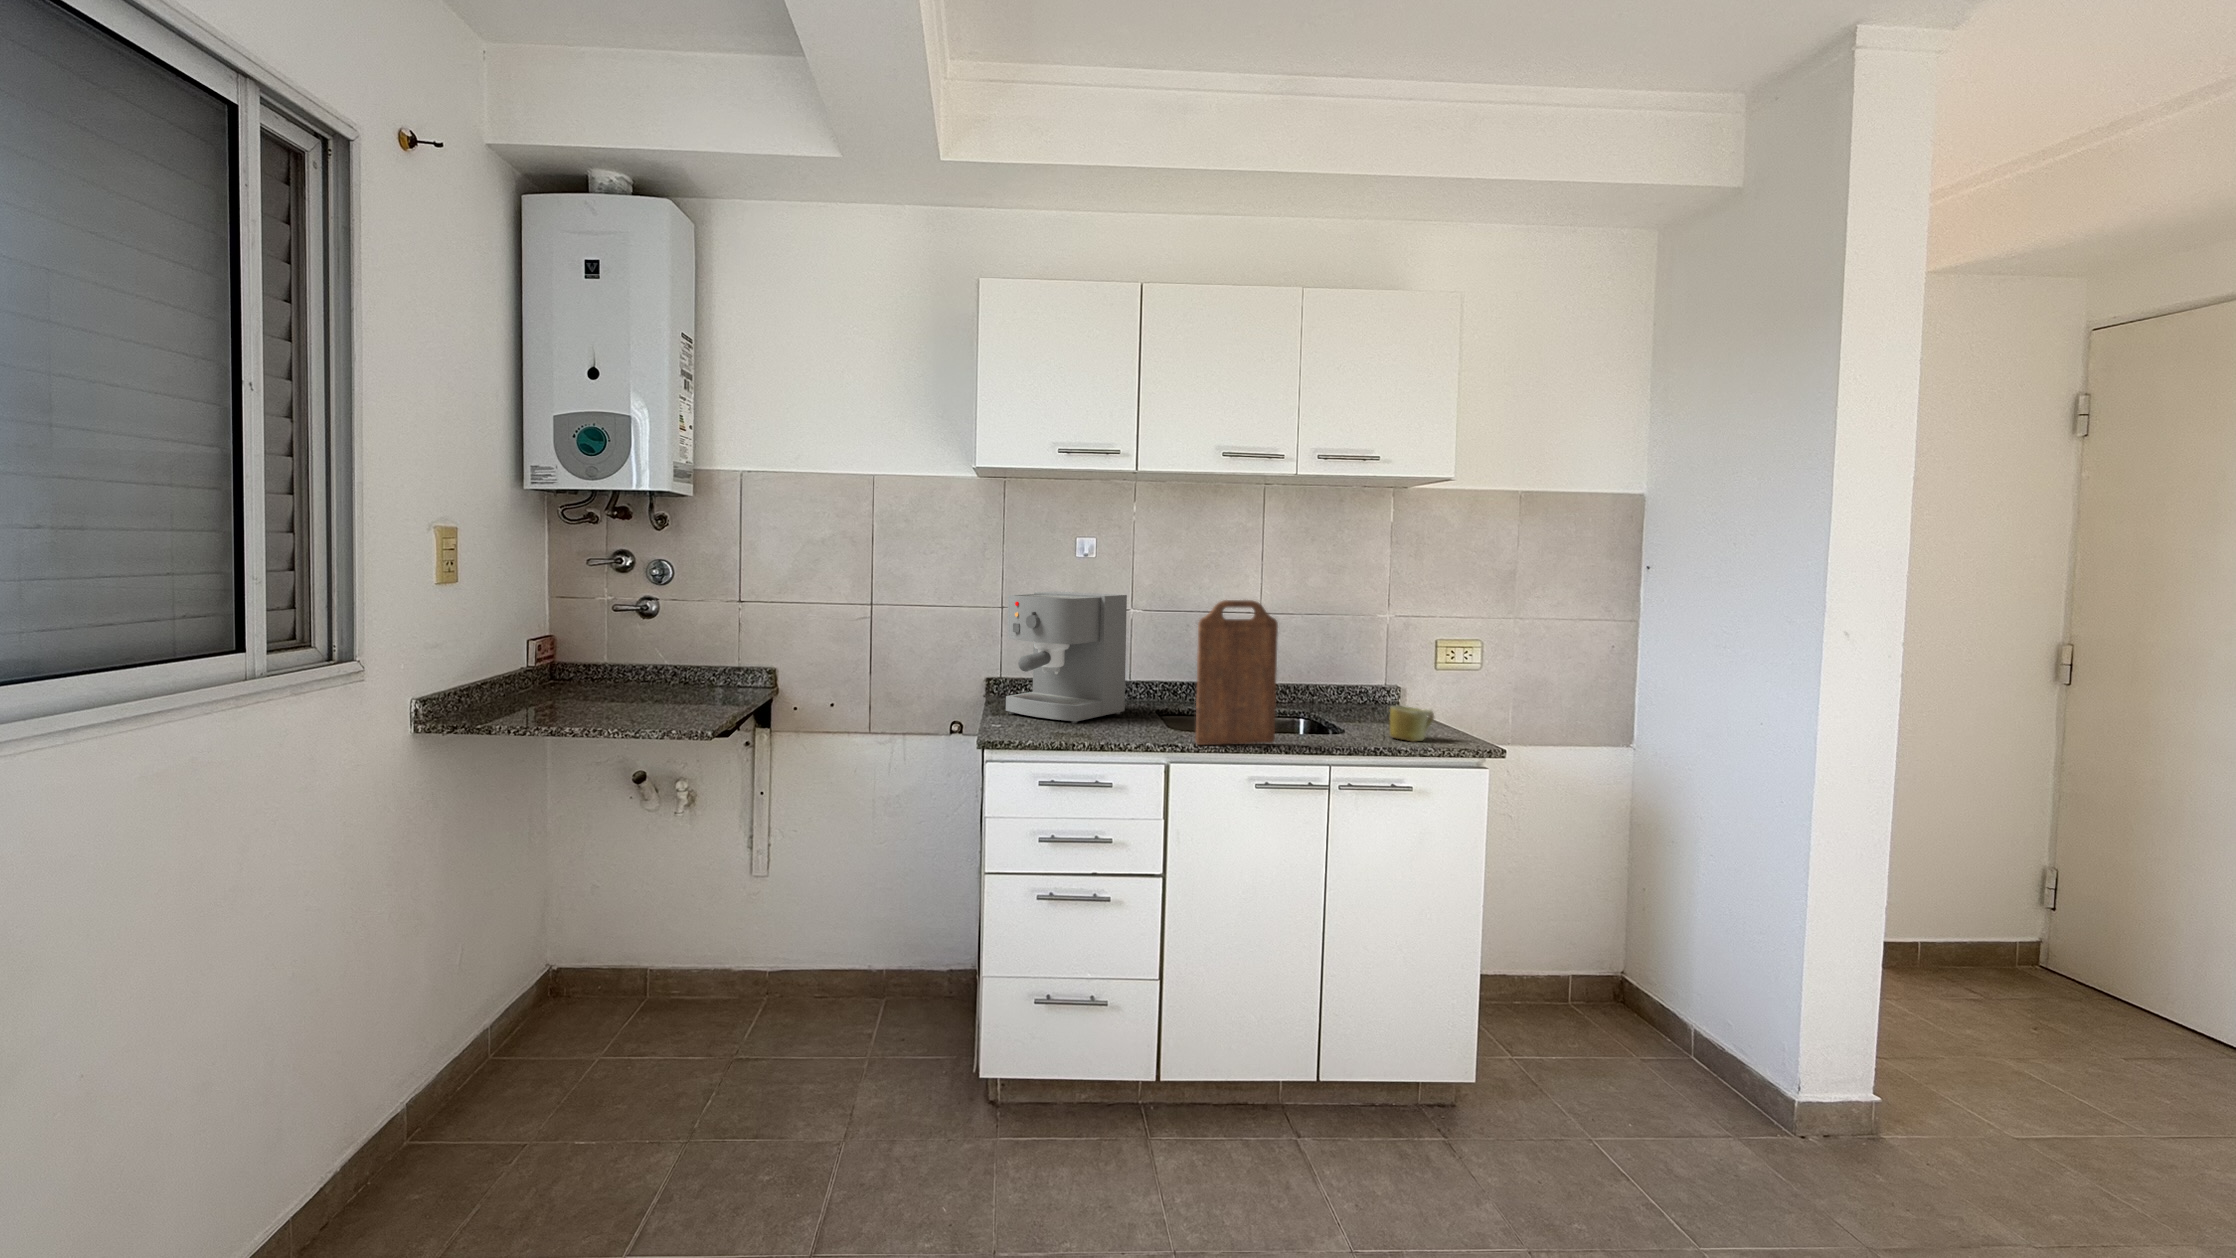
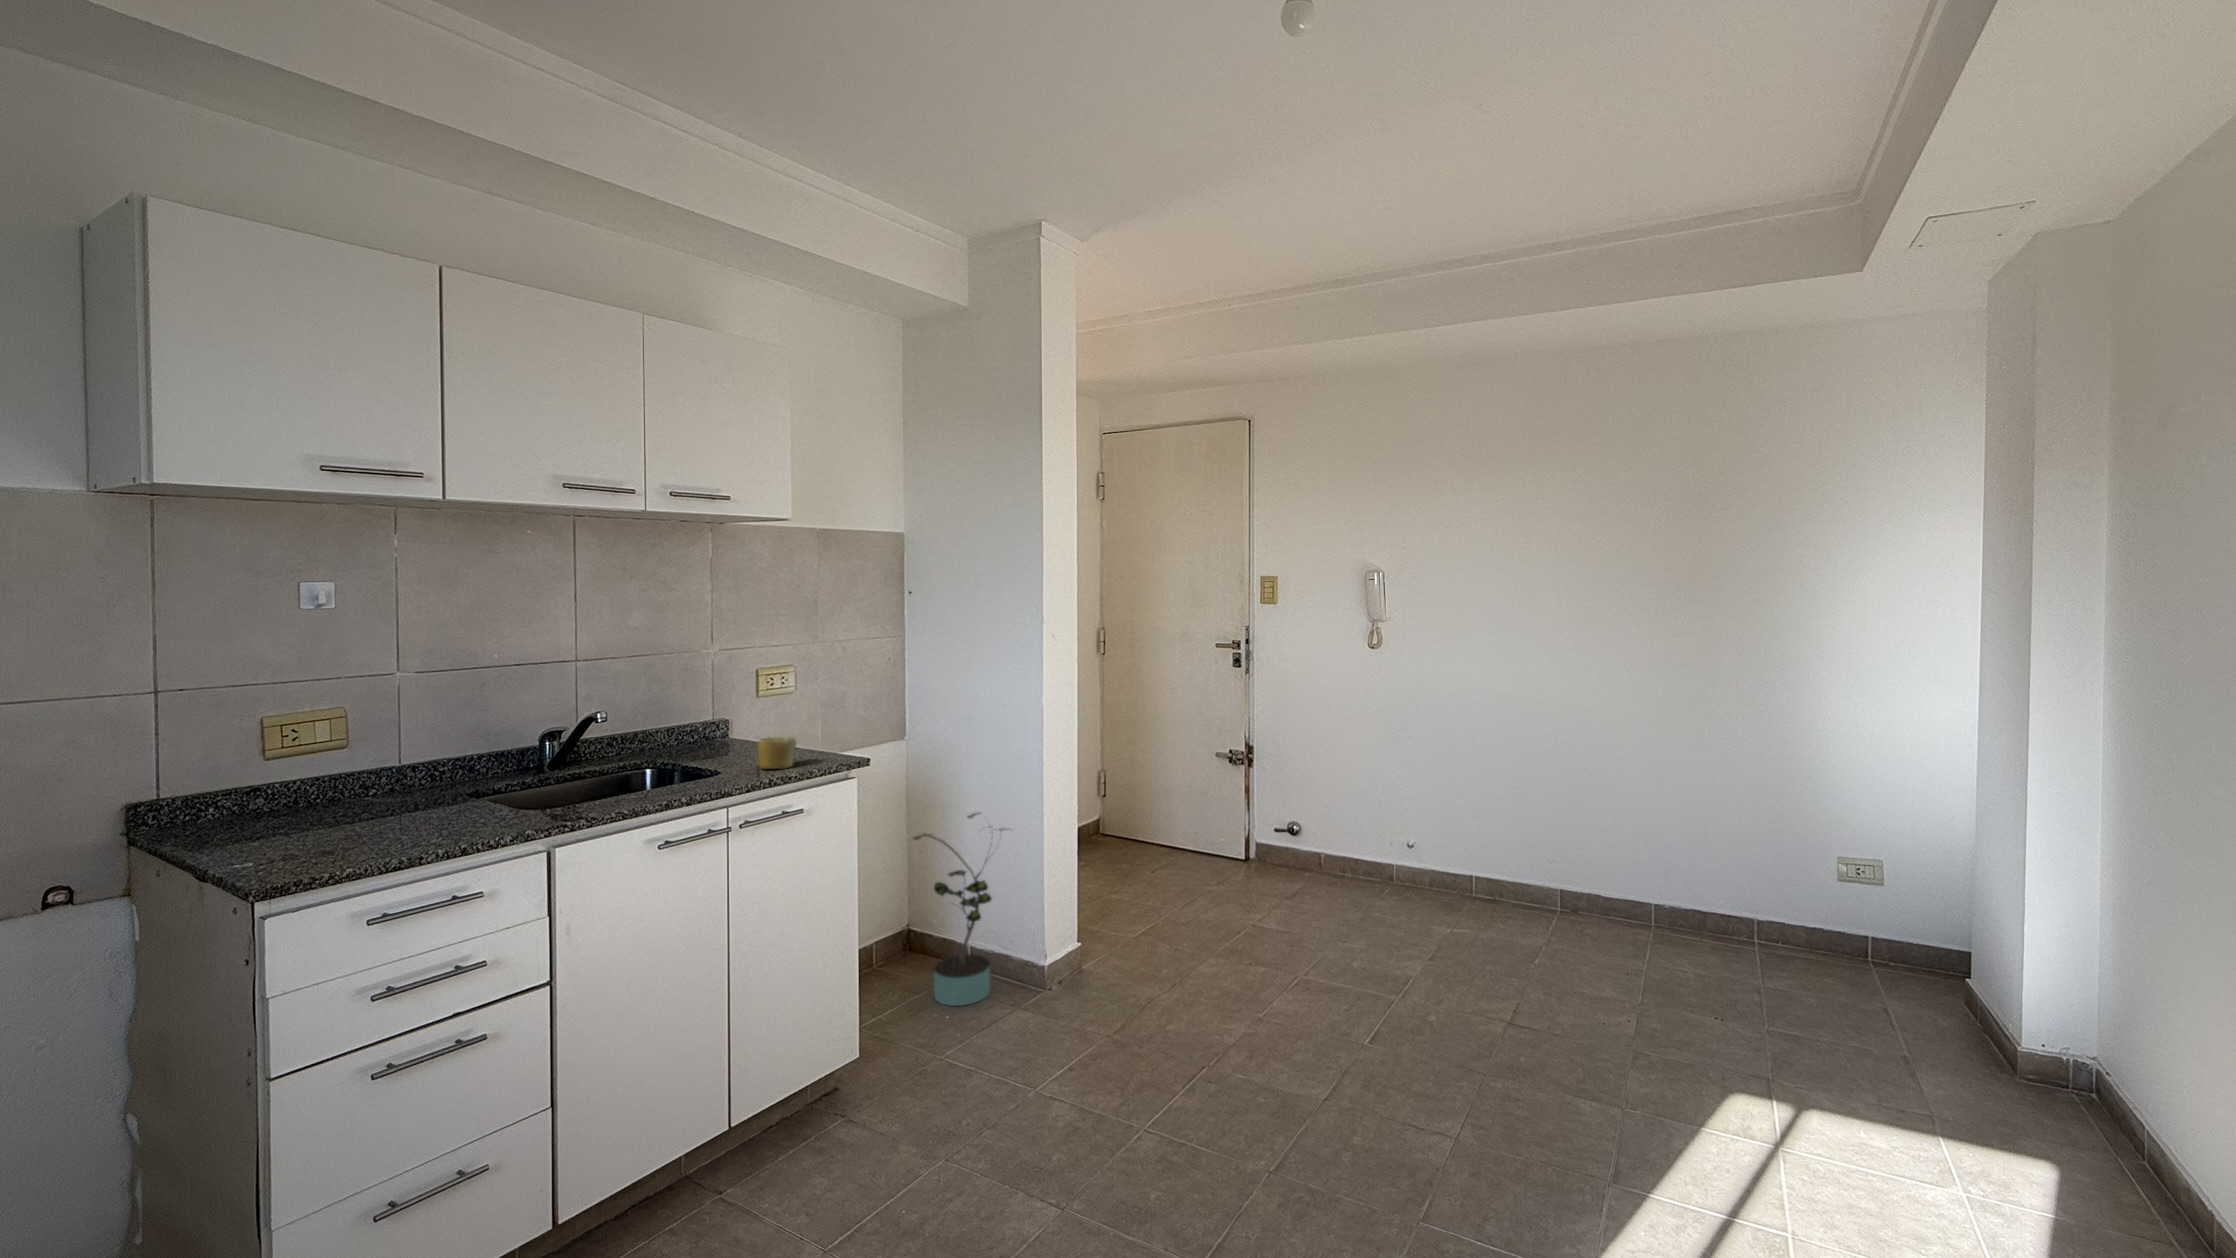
coffee maker: present [1006,592,1127,723] -> none [201,656,413,846]
cutting board: present [1195,600,1278,745] -> none [582,650,668,819]
potted plant: none [1606,856,1749,1102] -> present [914,812,1002,1006]

